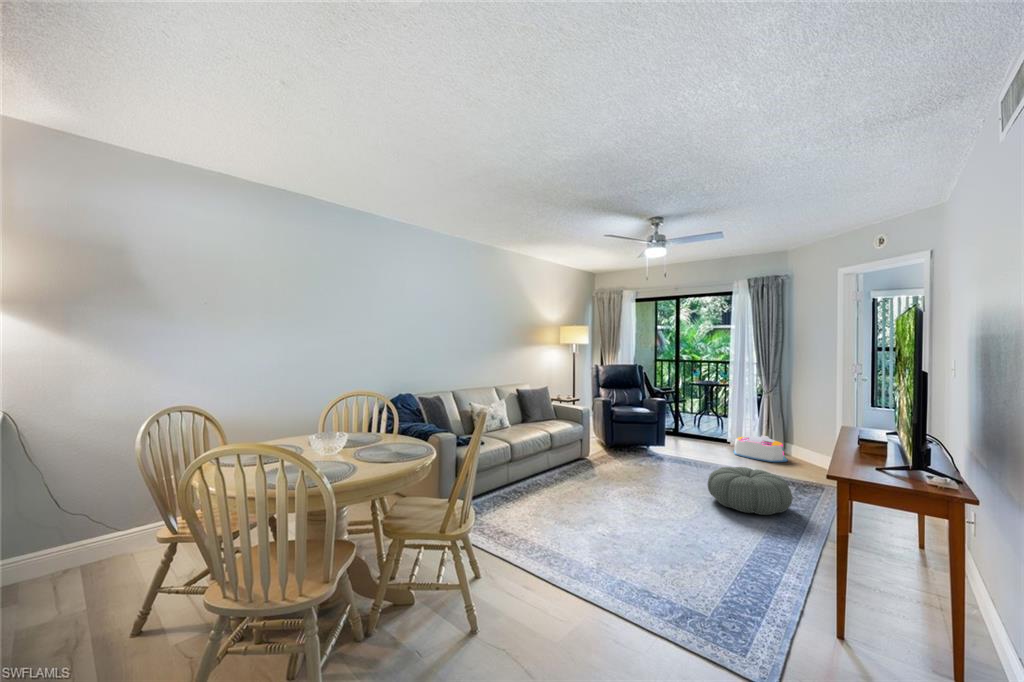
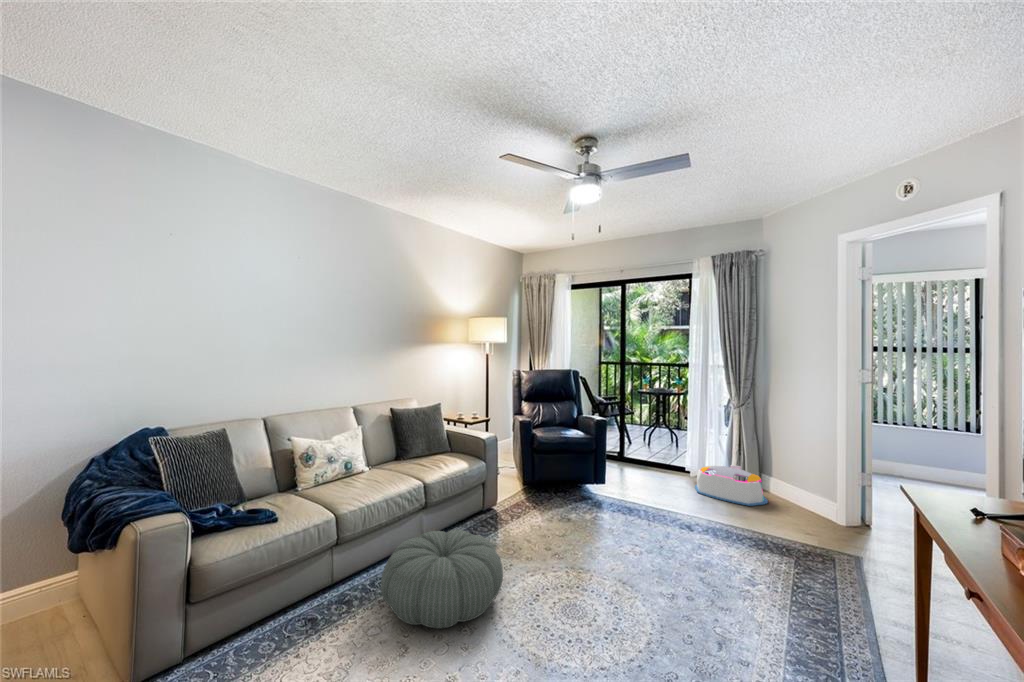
pouf: present [708,467,792,515] -> present [381,530,503,629]

